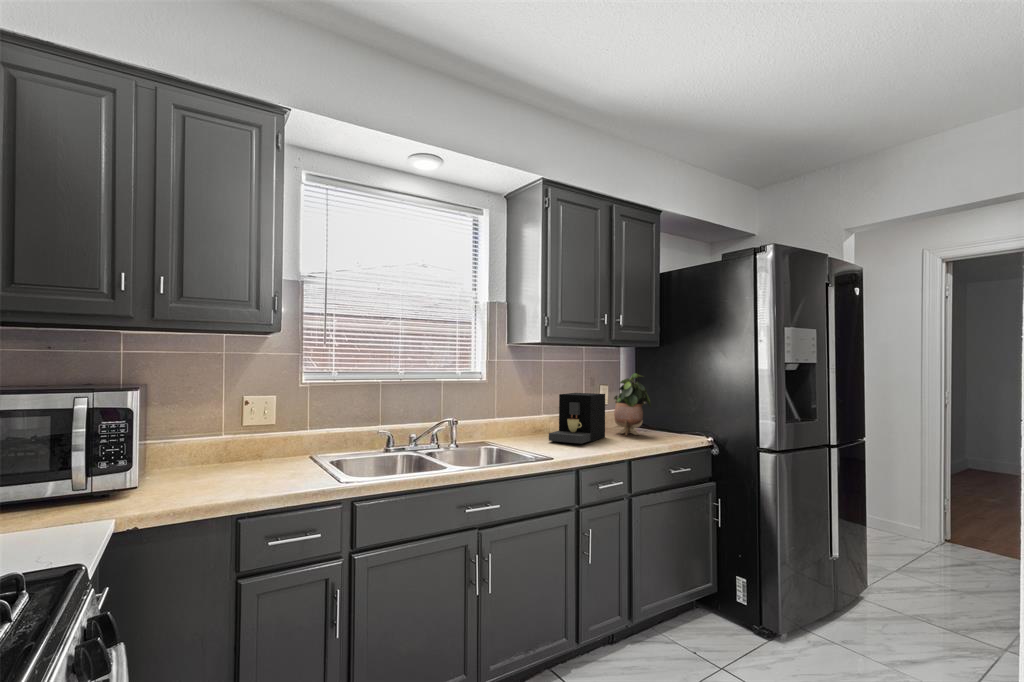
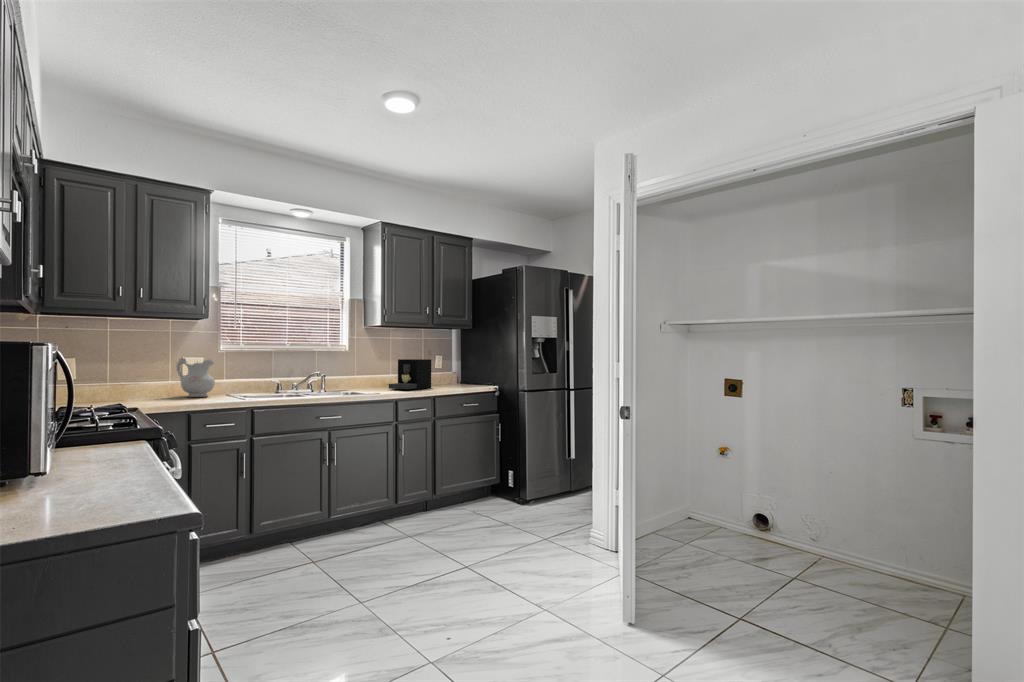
potted plant: present [614,373,651,435] -> none [441,346,465,387]
ceramic pitcher: none [231,399,292,466] -> present [176,358,215,397]

